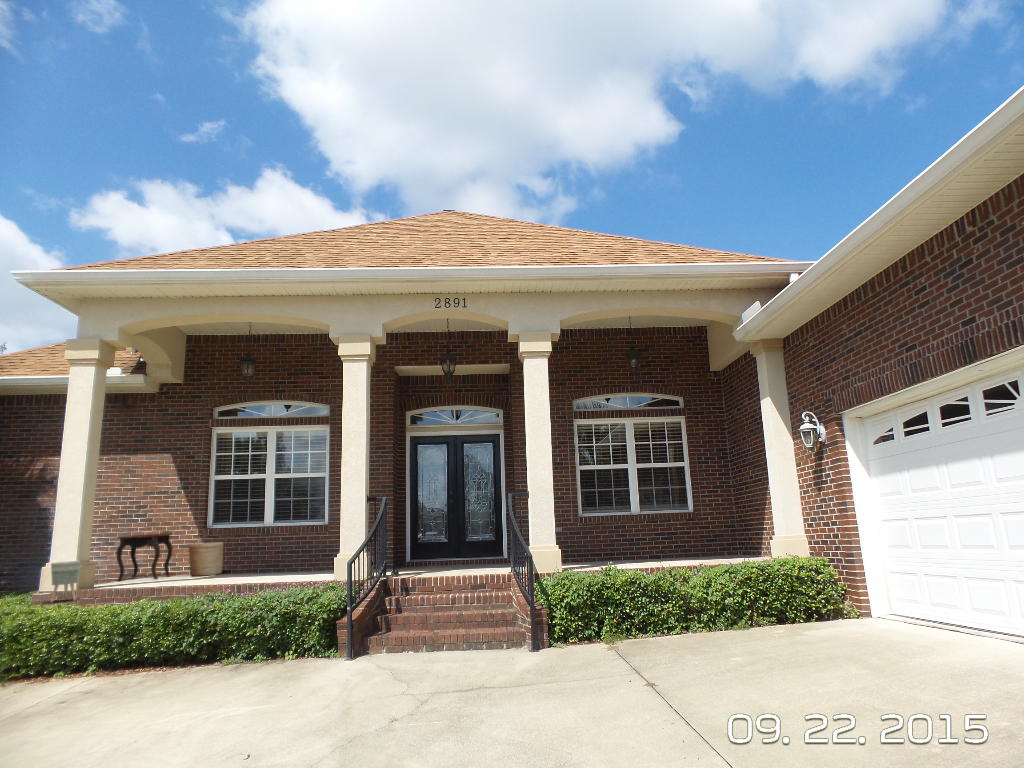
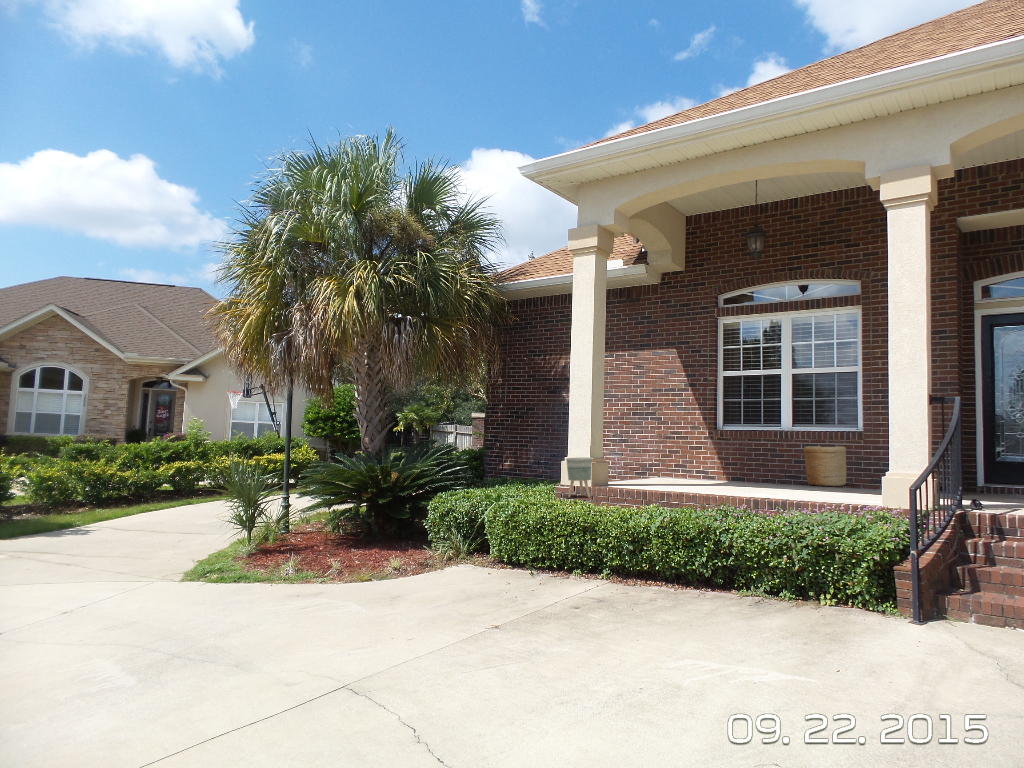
side table: present [117,533,173,581] -> none [629,433,683,480]
woven basket: present [189,542,223,576] -> present [804,446,846,486]

